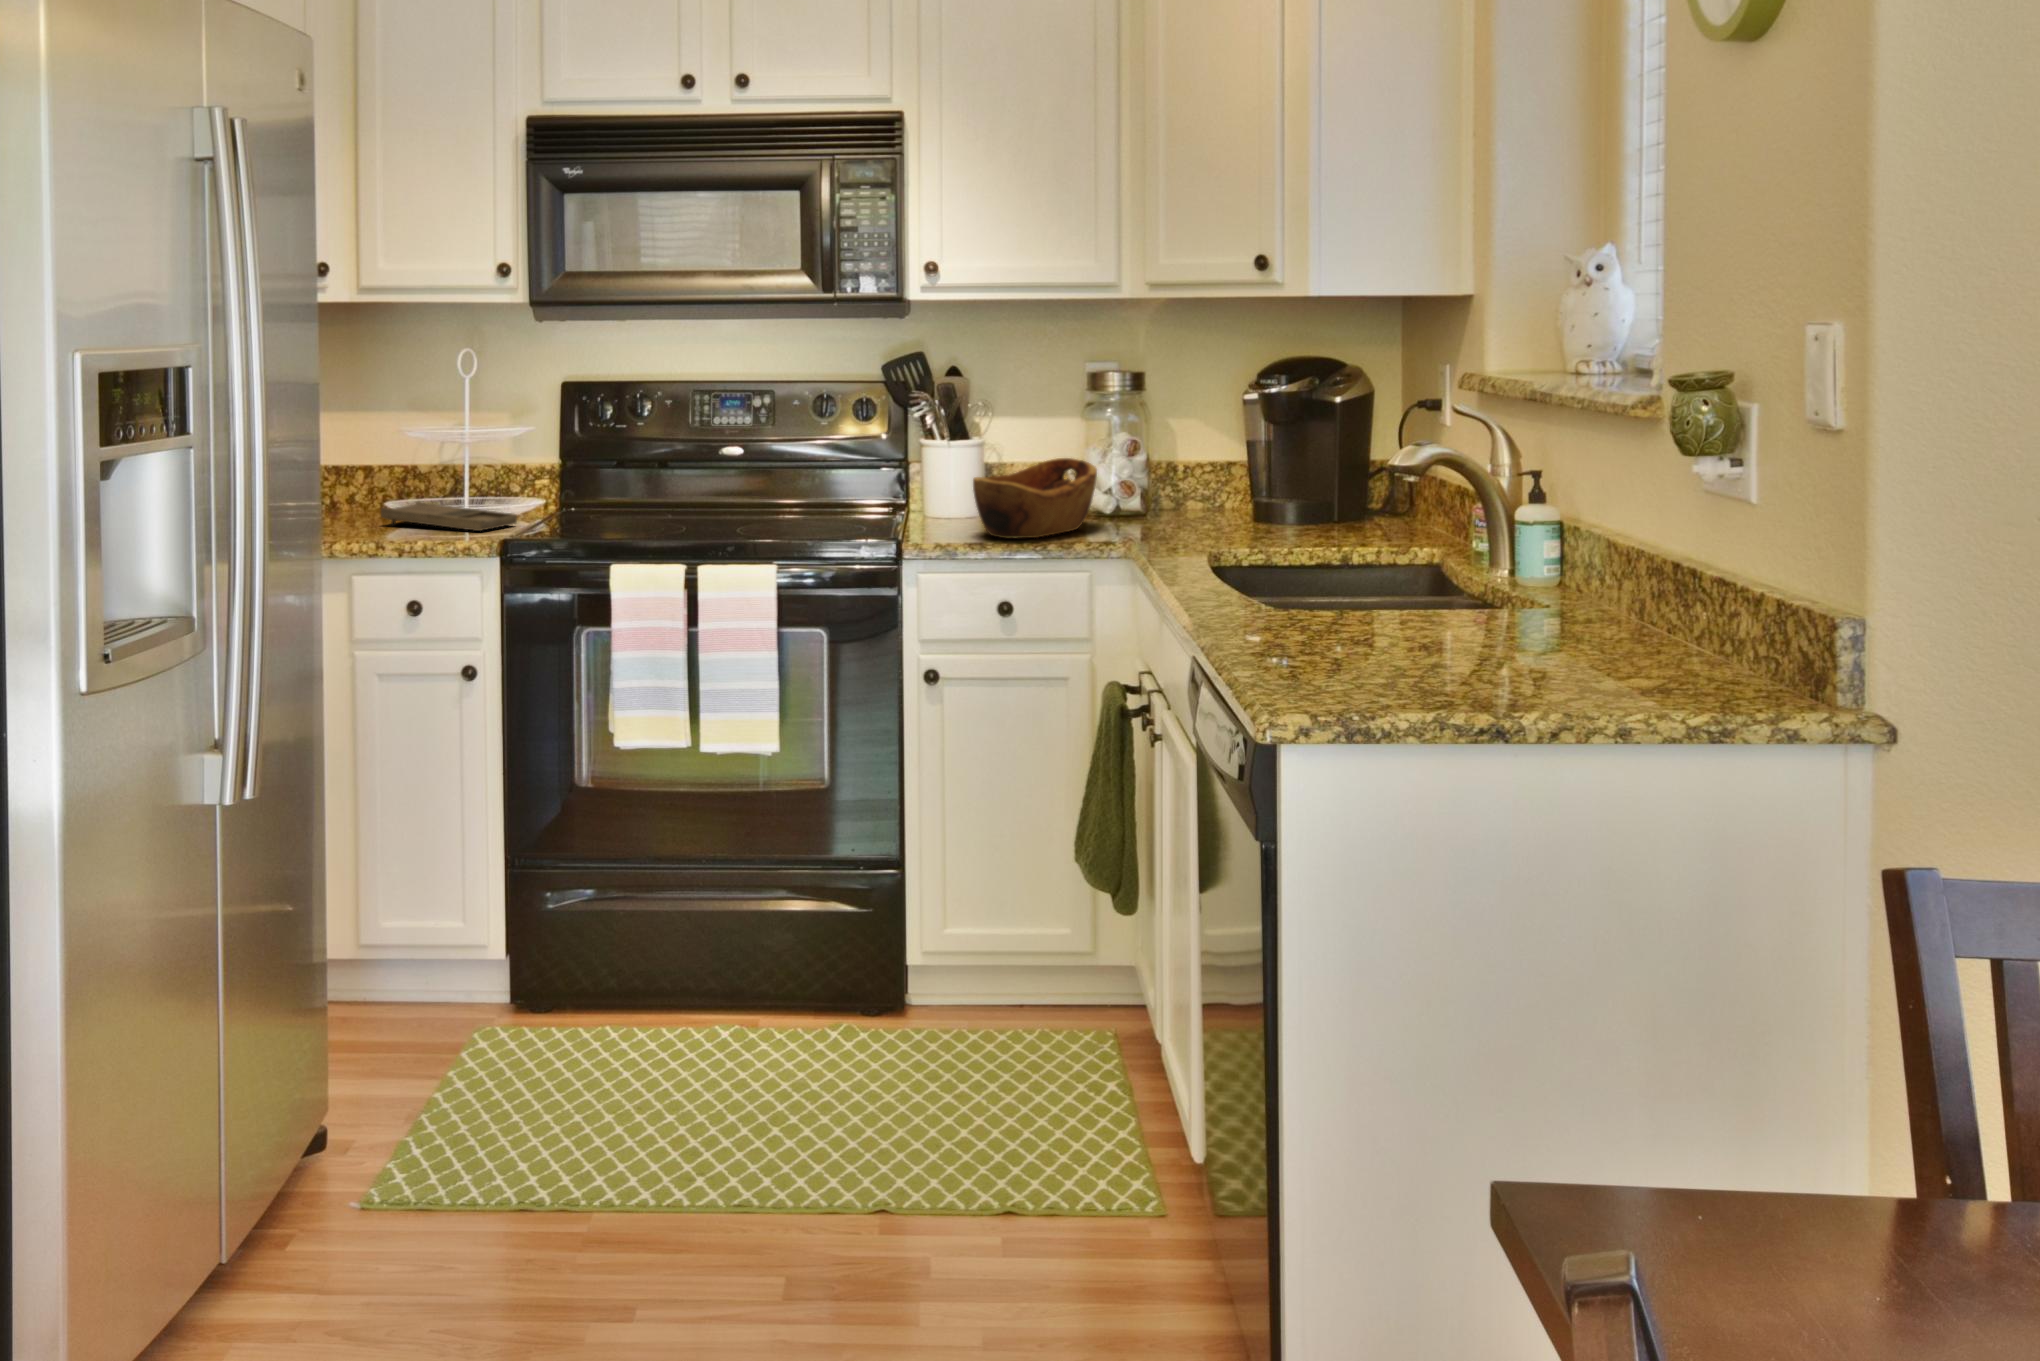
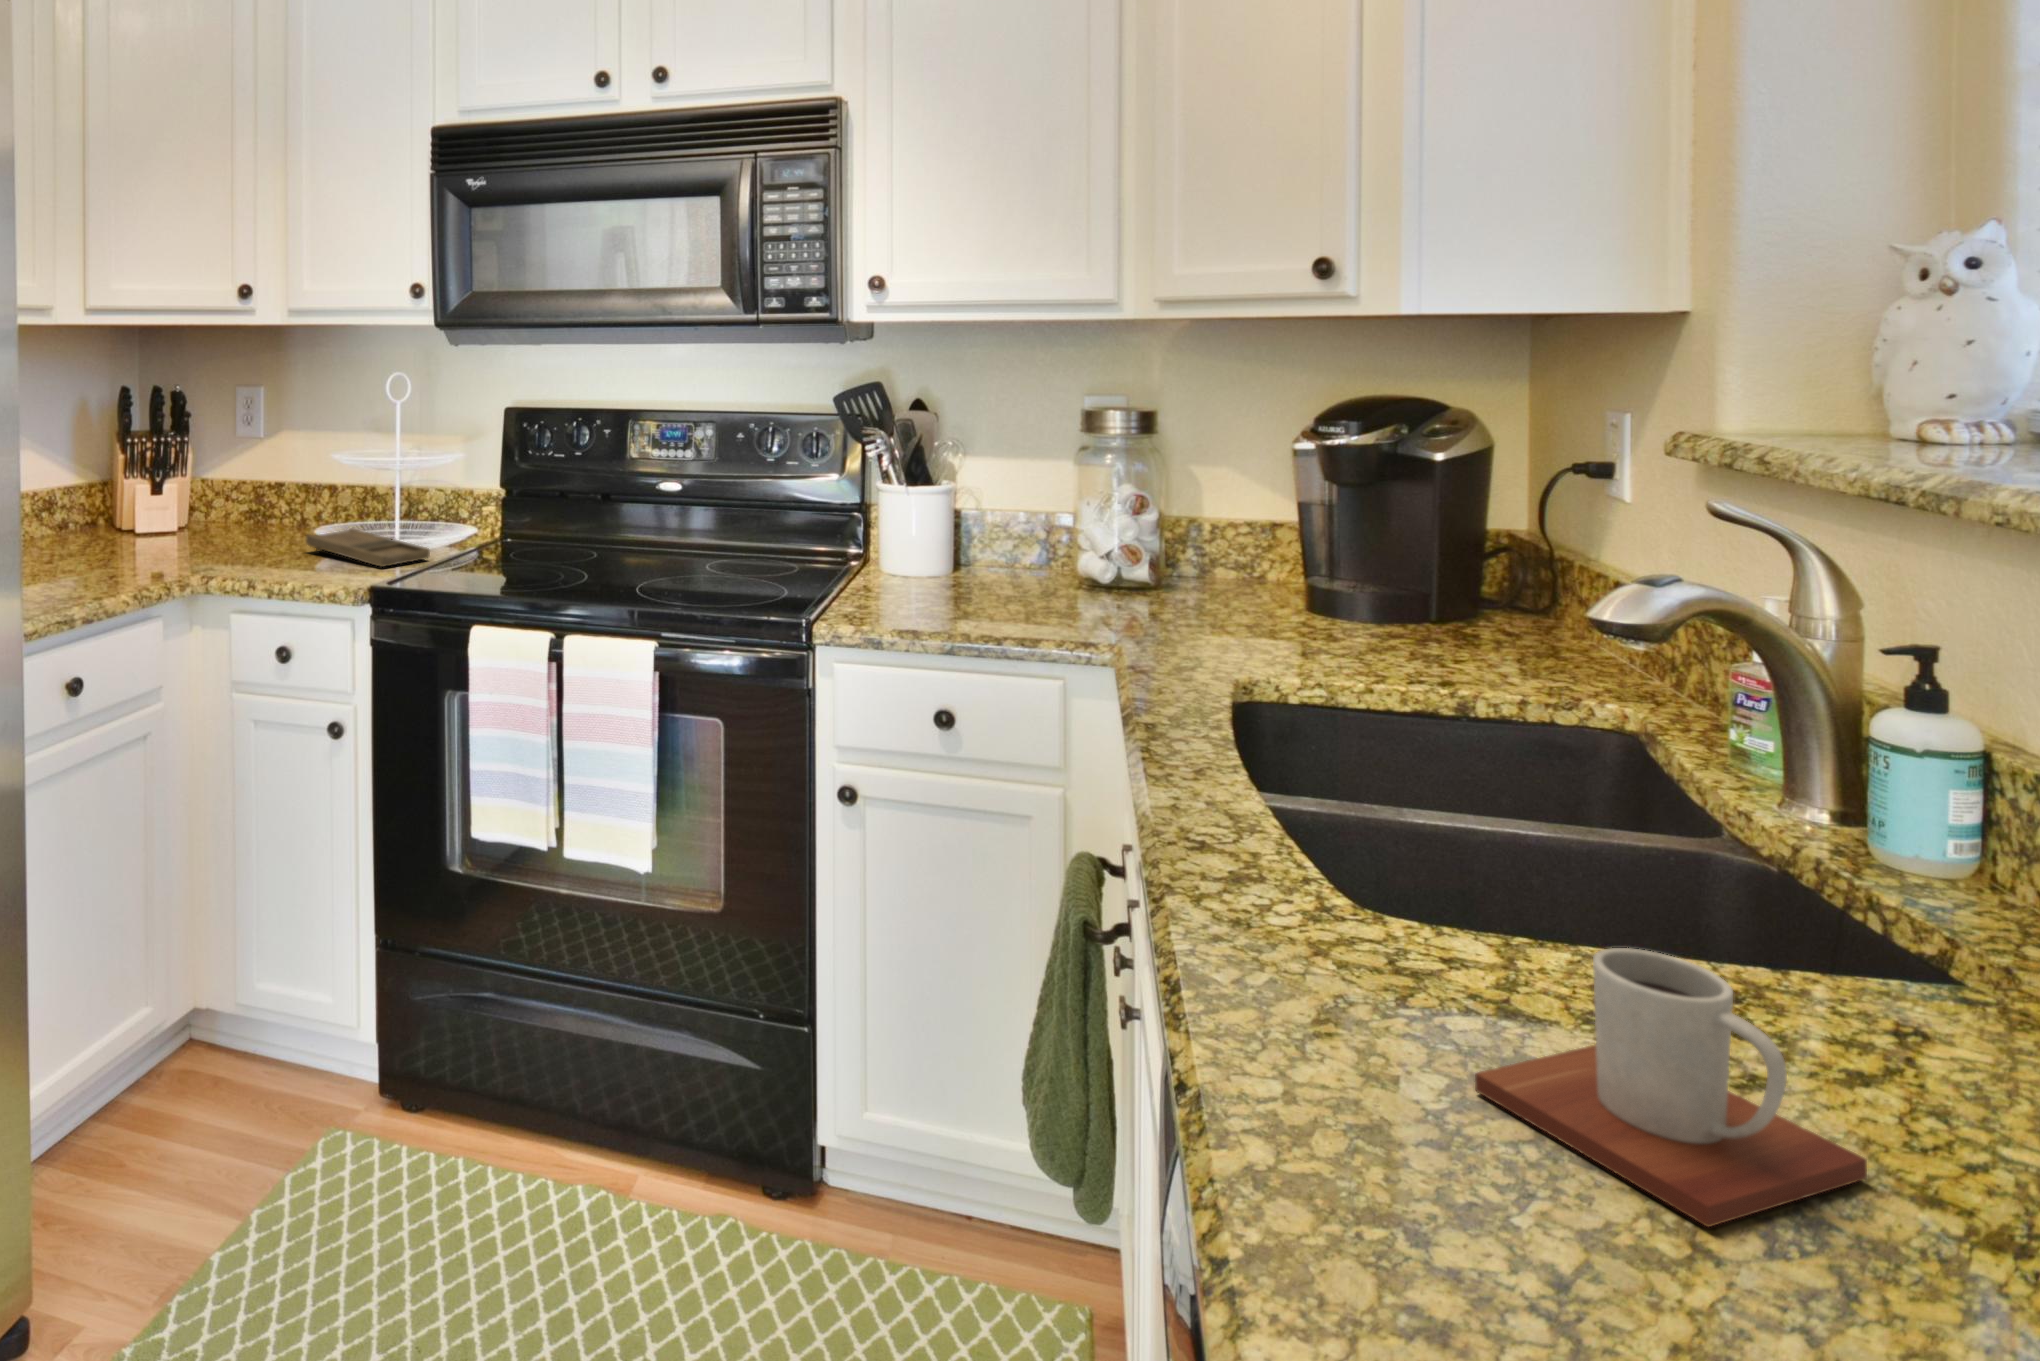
wooden bowl: present [973,458,1097,538] -> none [911,514,1082,622]
mug: none [1335,587,1474,675] -> present [1475,948,1867,1227]

